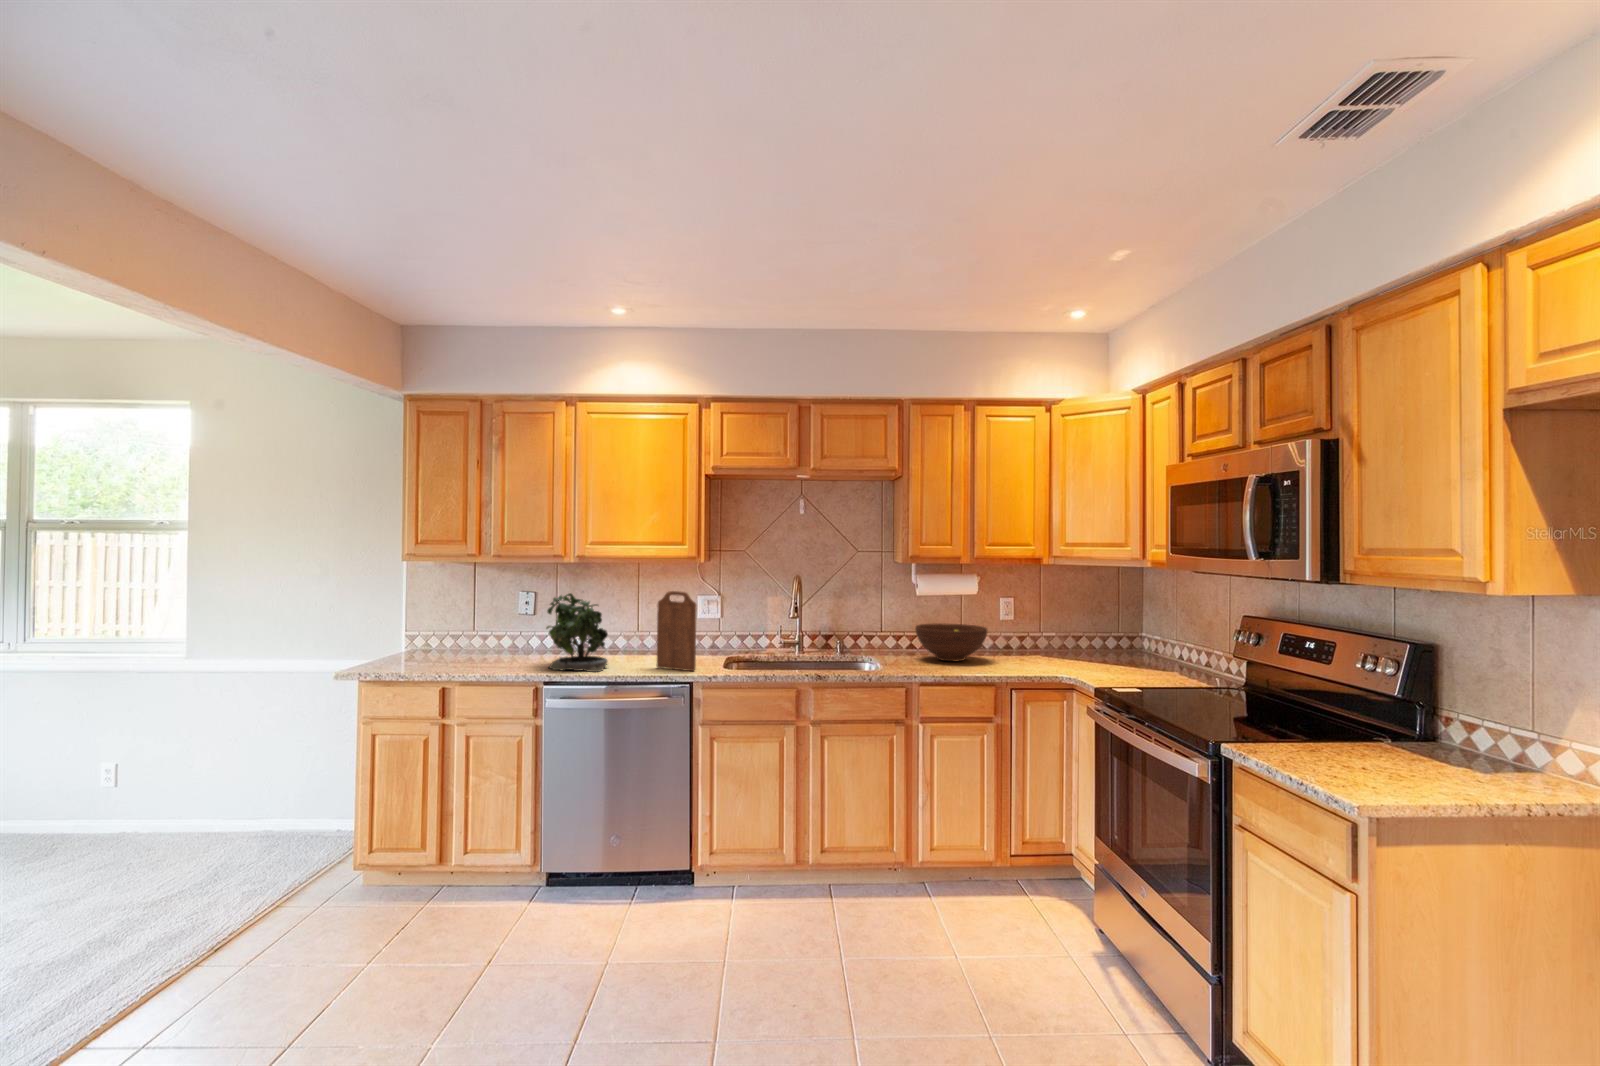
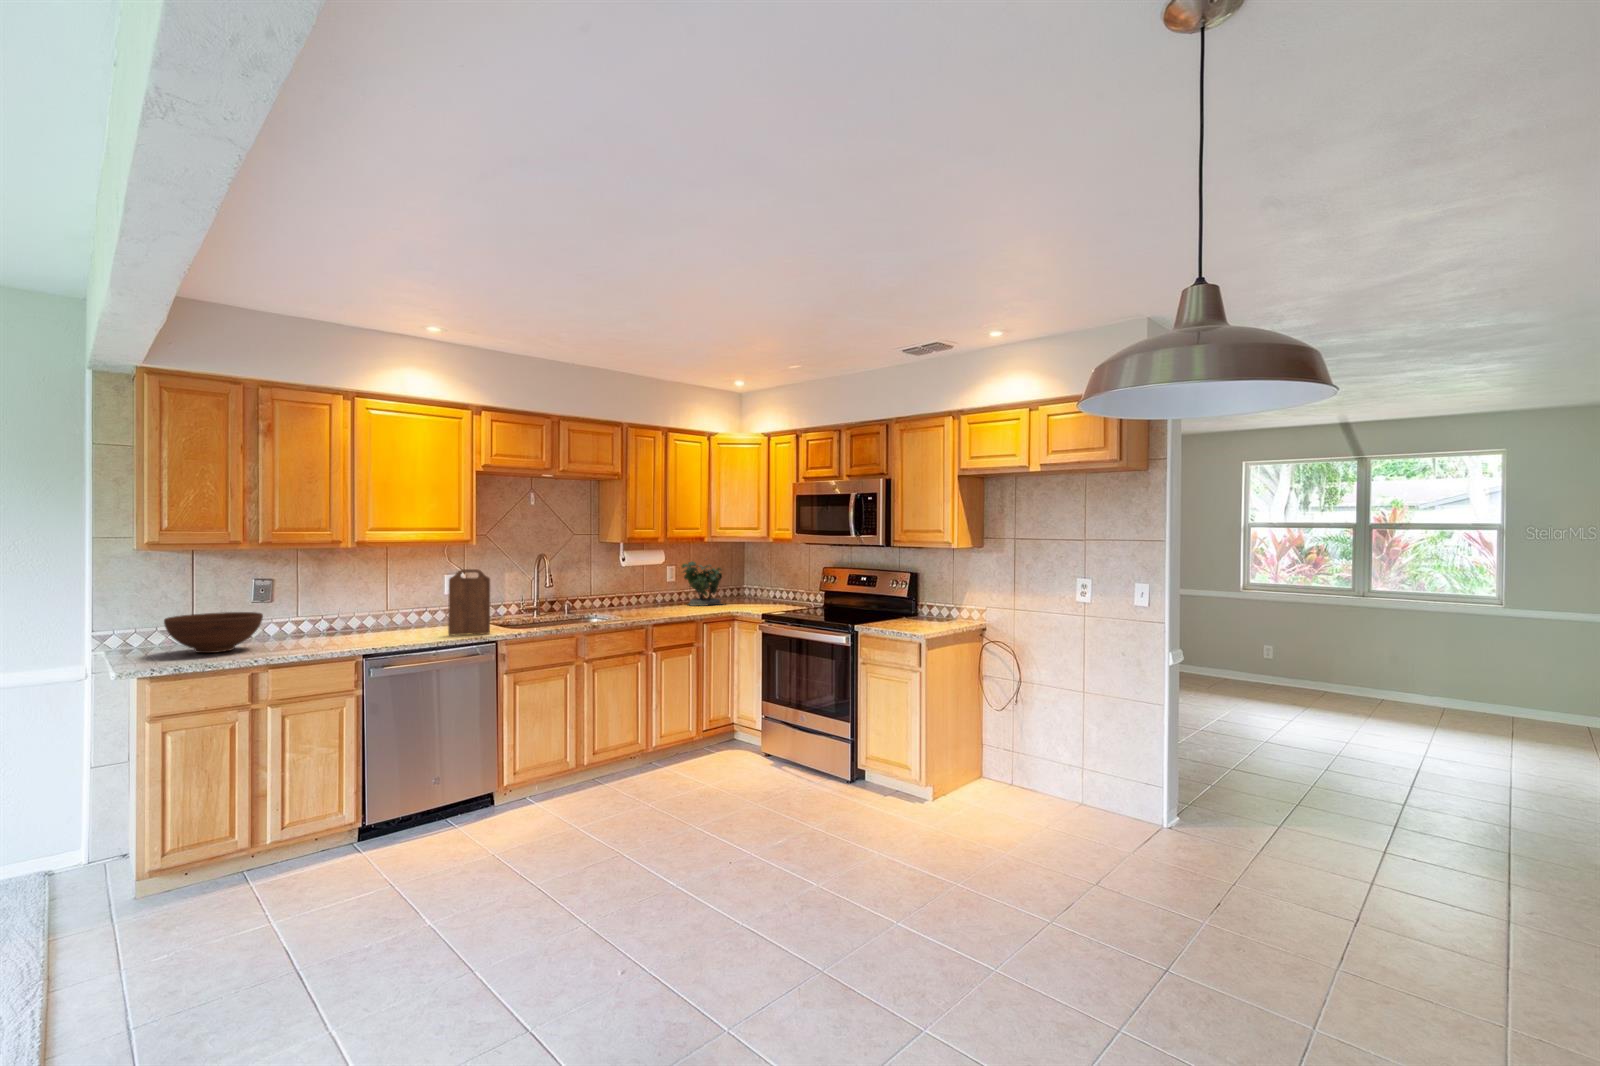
potted plant: present [546,593,608,672] -> present [682,561,722,606]
fruit bowl: present [915,623,987,661] -> present [164,612,263,653]

